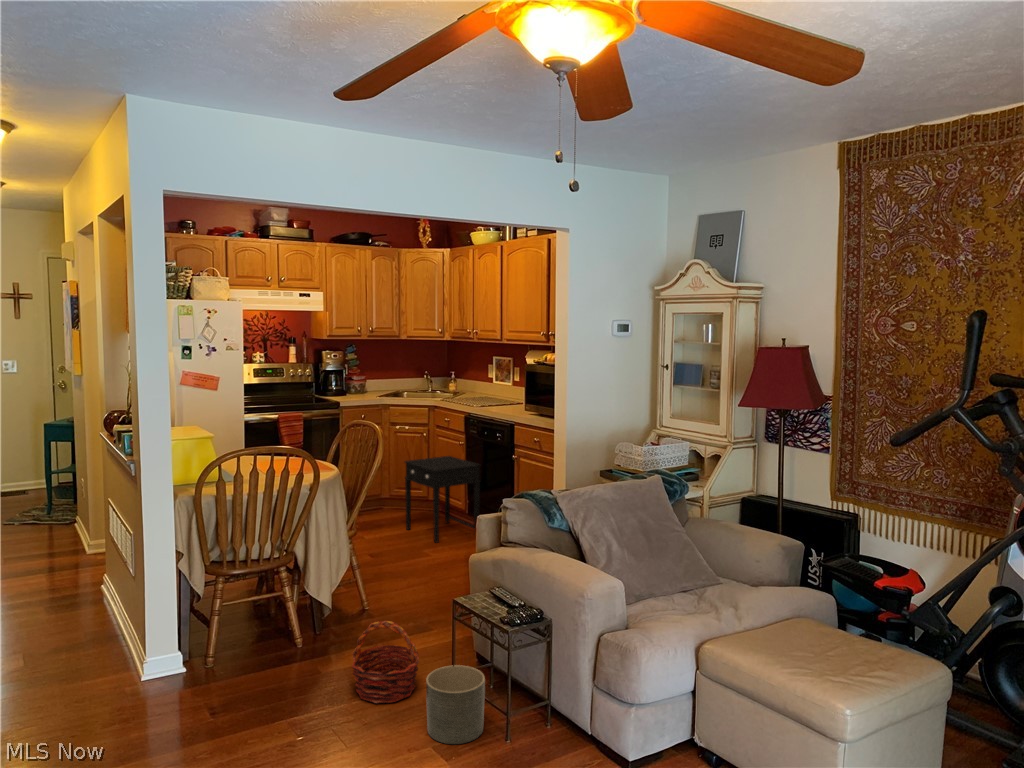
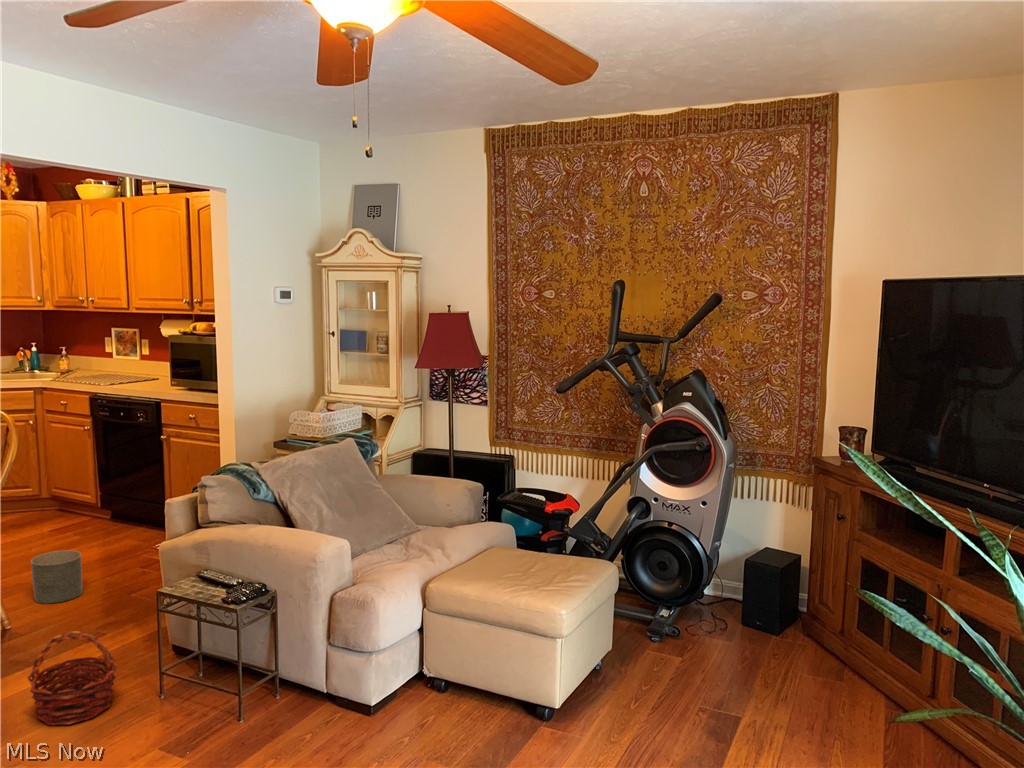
side table: present [405,456,480,543] -> none [13,444,119,545]
planter: present [426,665,485,744] -> present [31,550,83,604]

